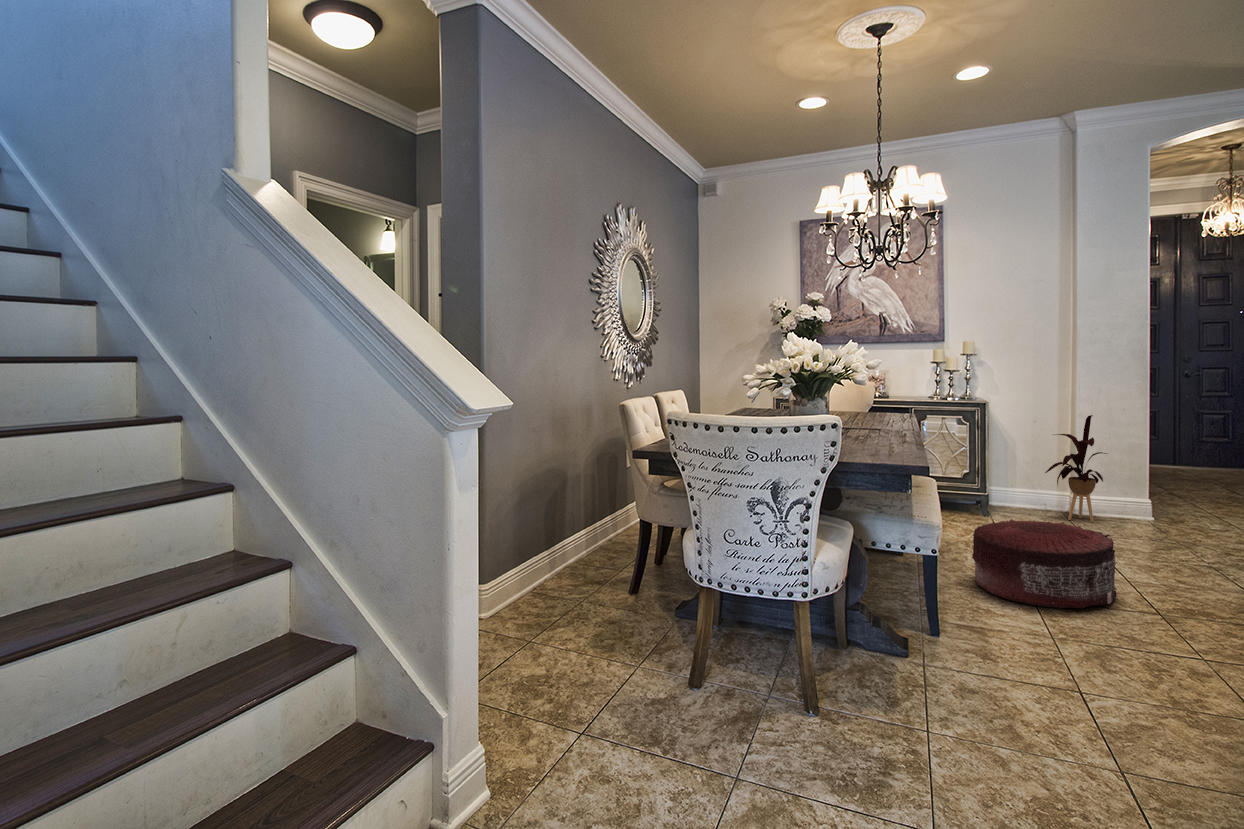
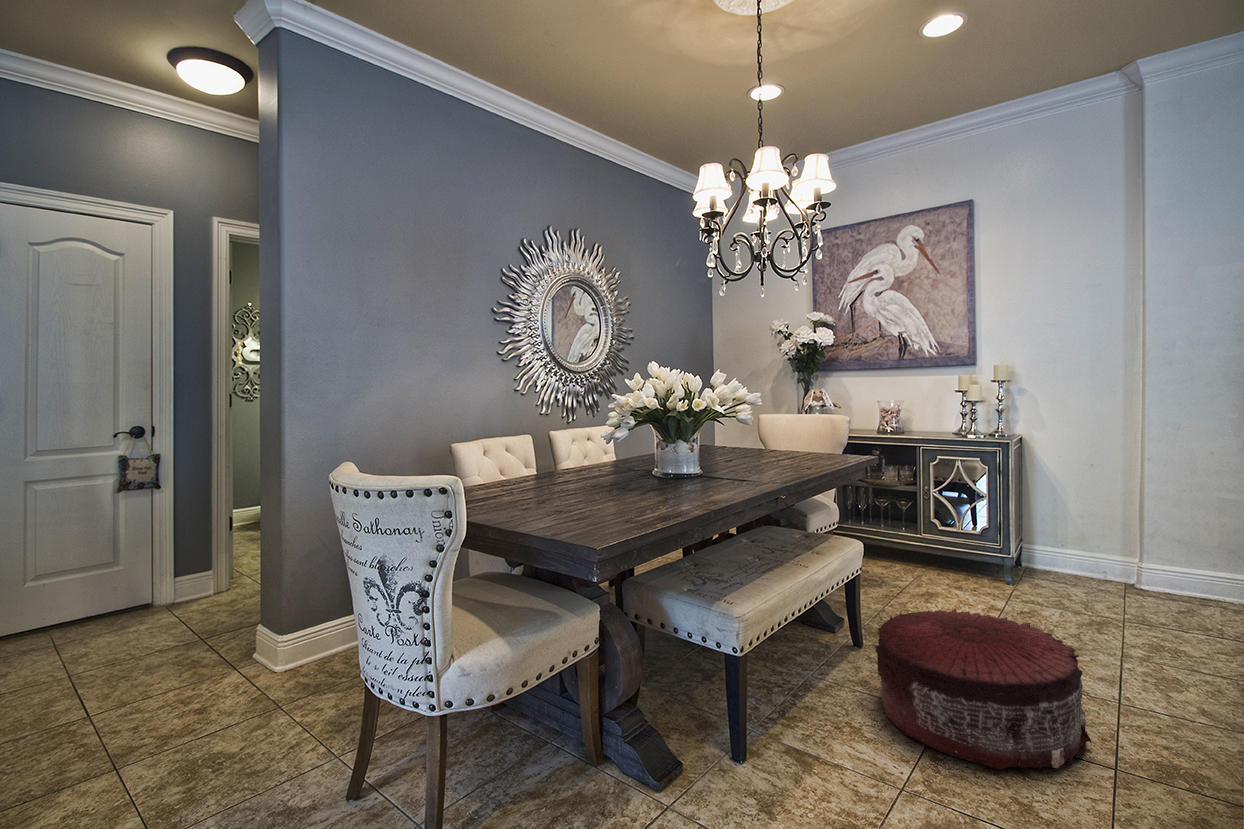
house plant: present [1045,415,1107,522] -> none [1093,464,1195,613]

